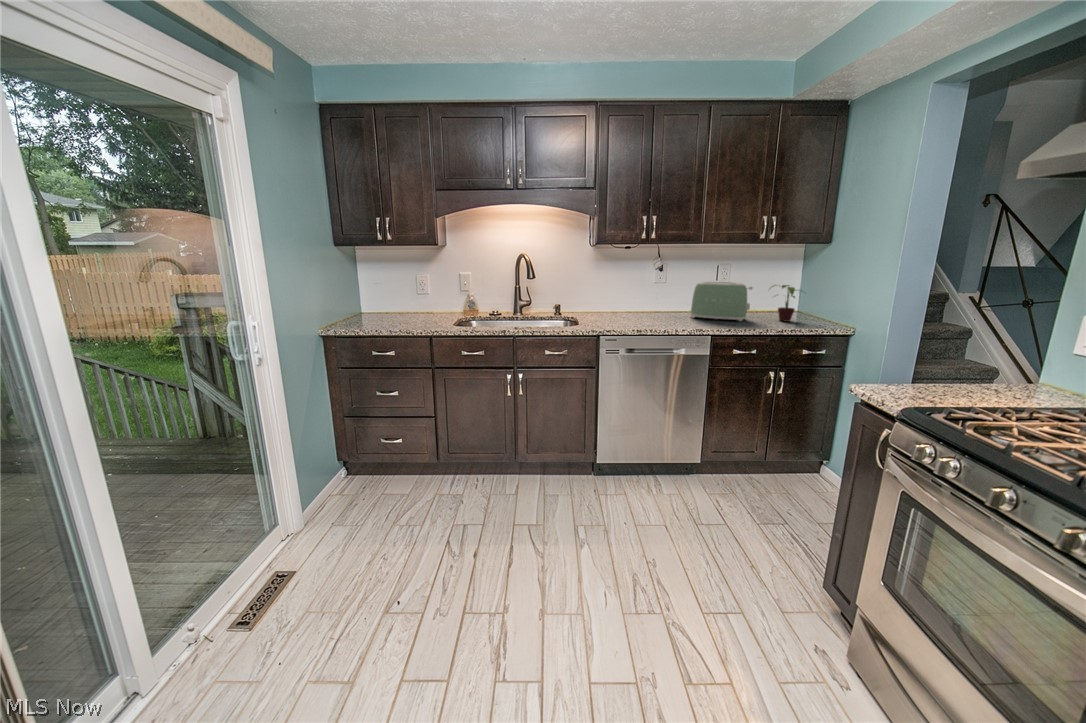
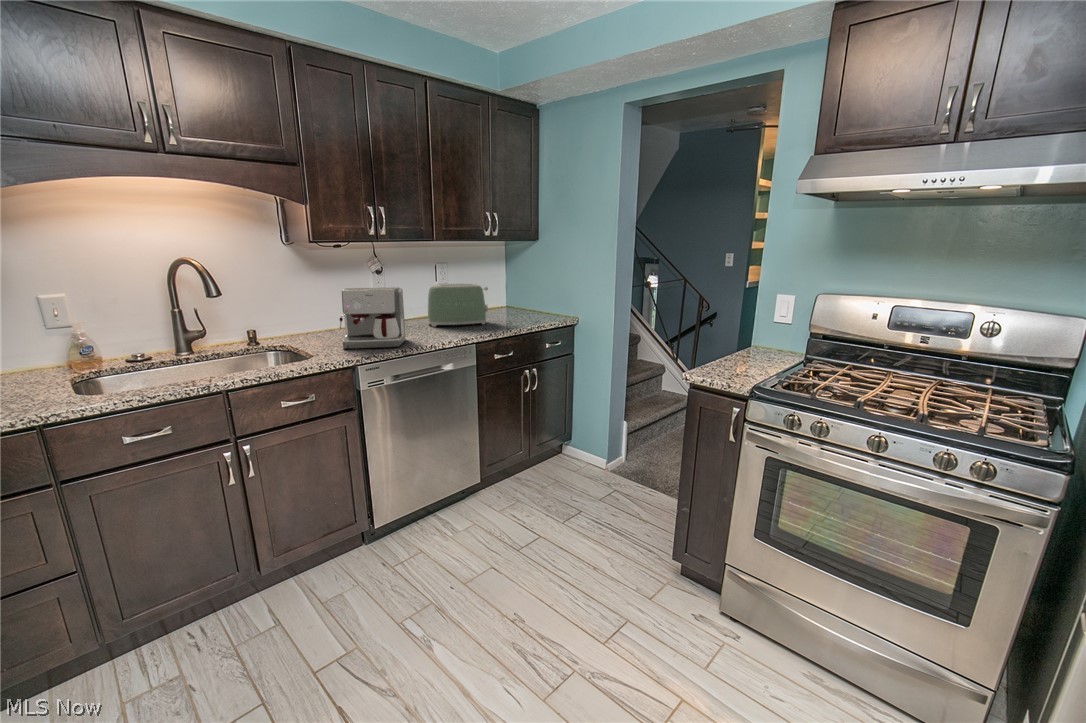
coffee maker: none [602,280,656,327] -> present [340,287,406,349]
potted plant: present [772,285,800,322] -> none [500,283,529,319]

